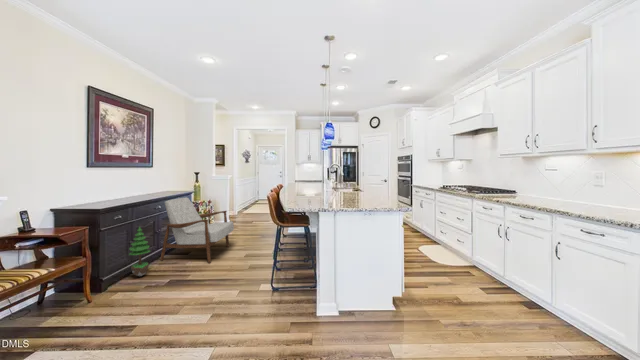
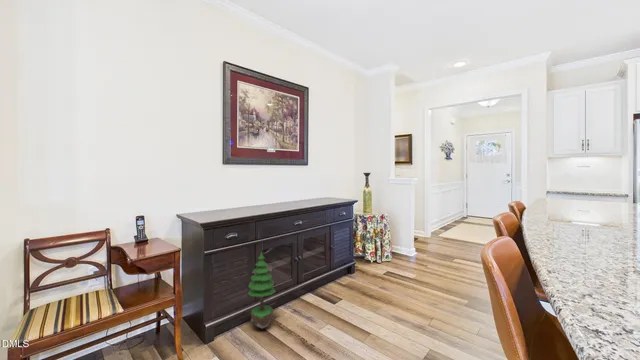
armchair: present [161,198,234,263] -> none [301,210,412,335]

